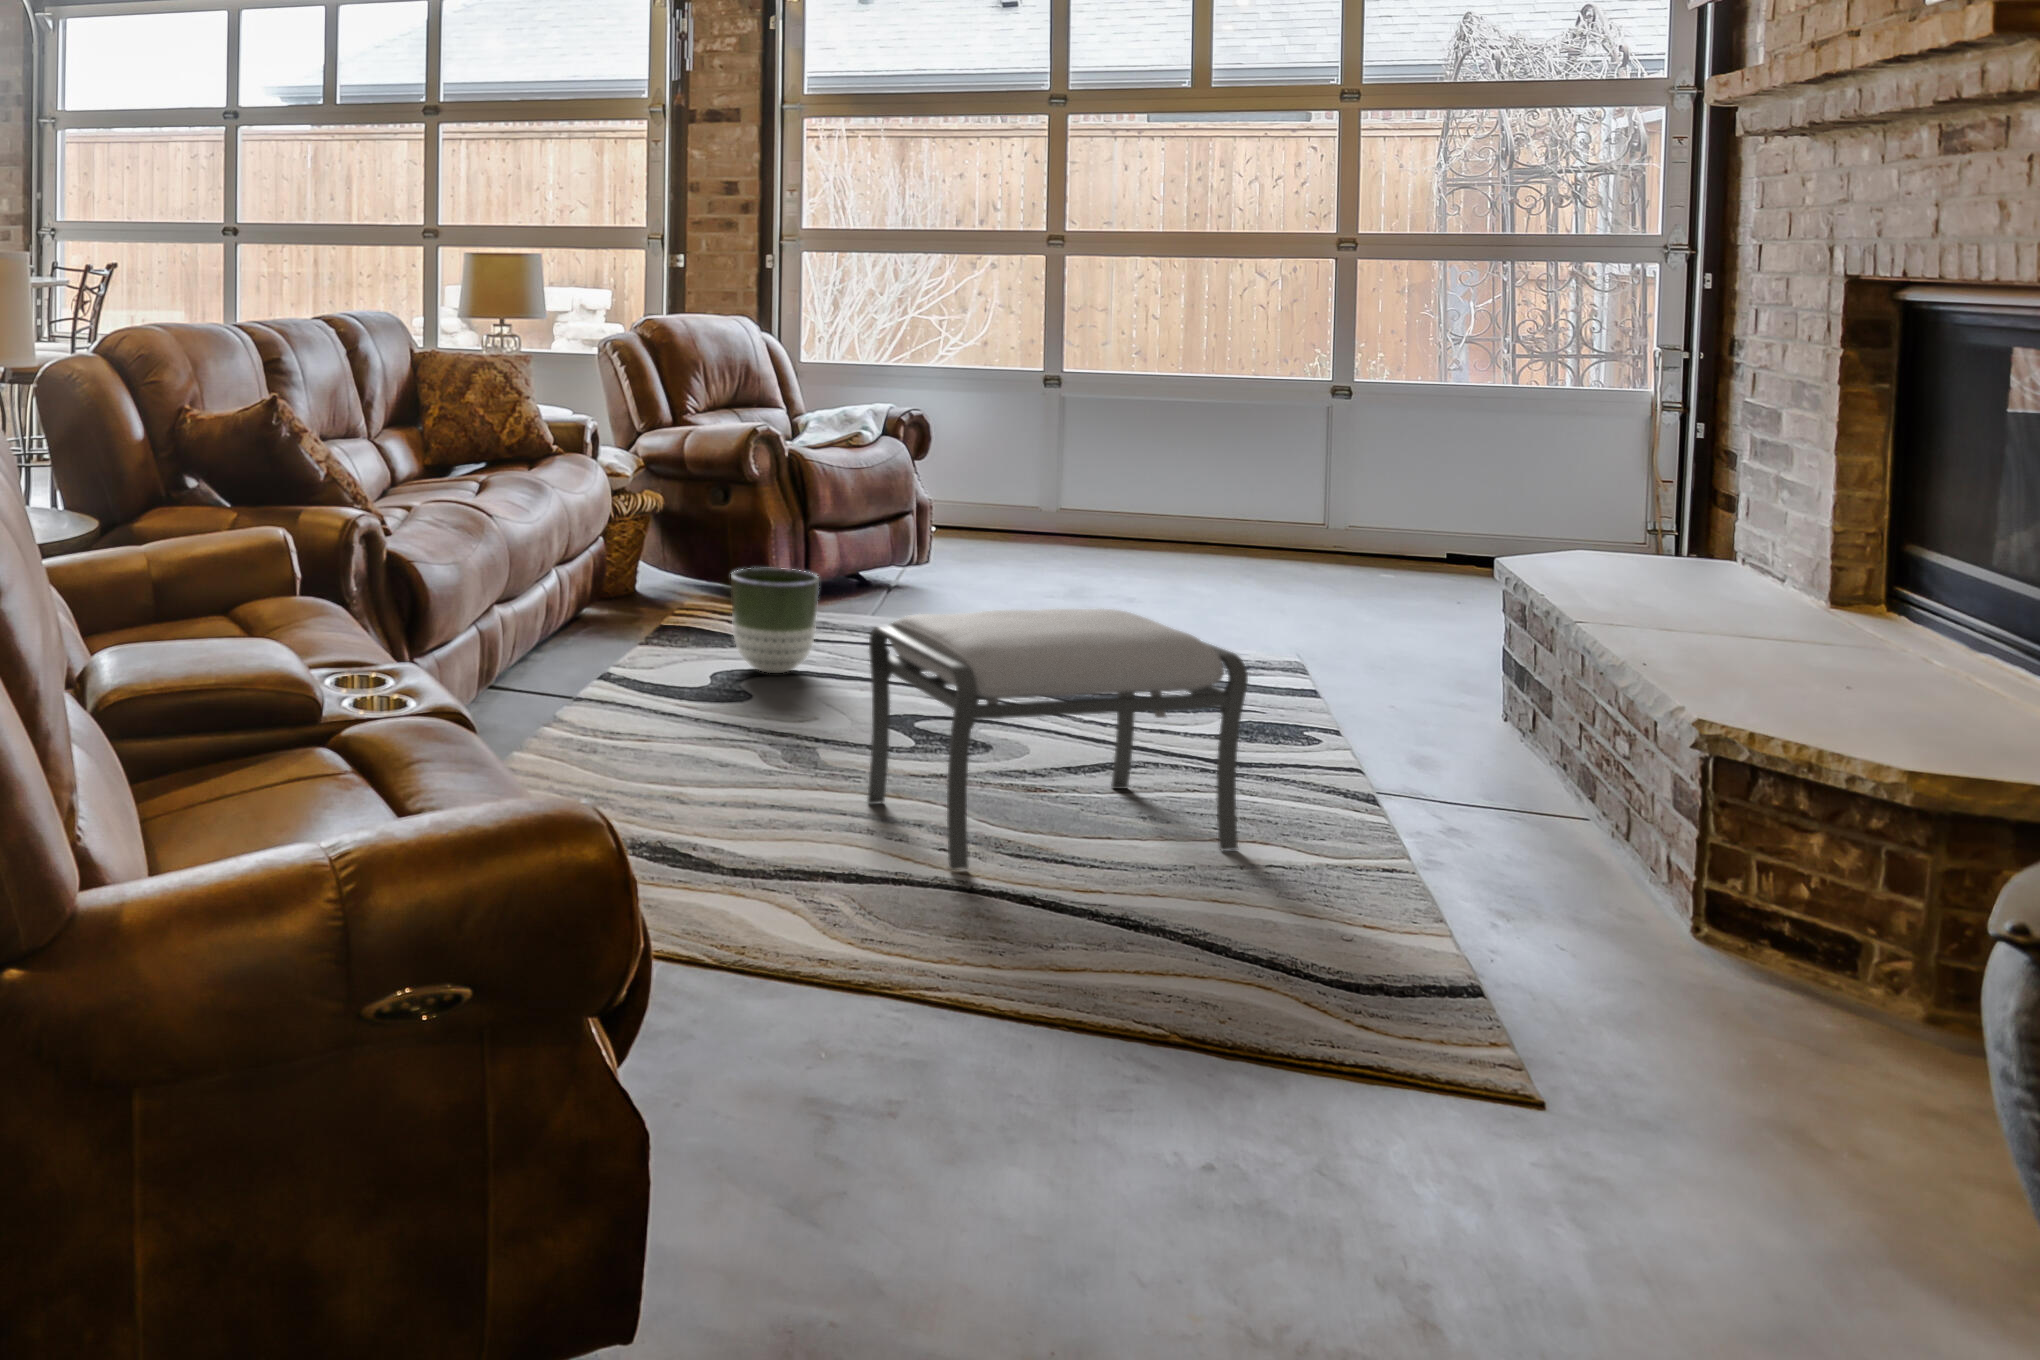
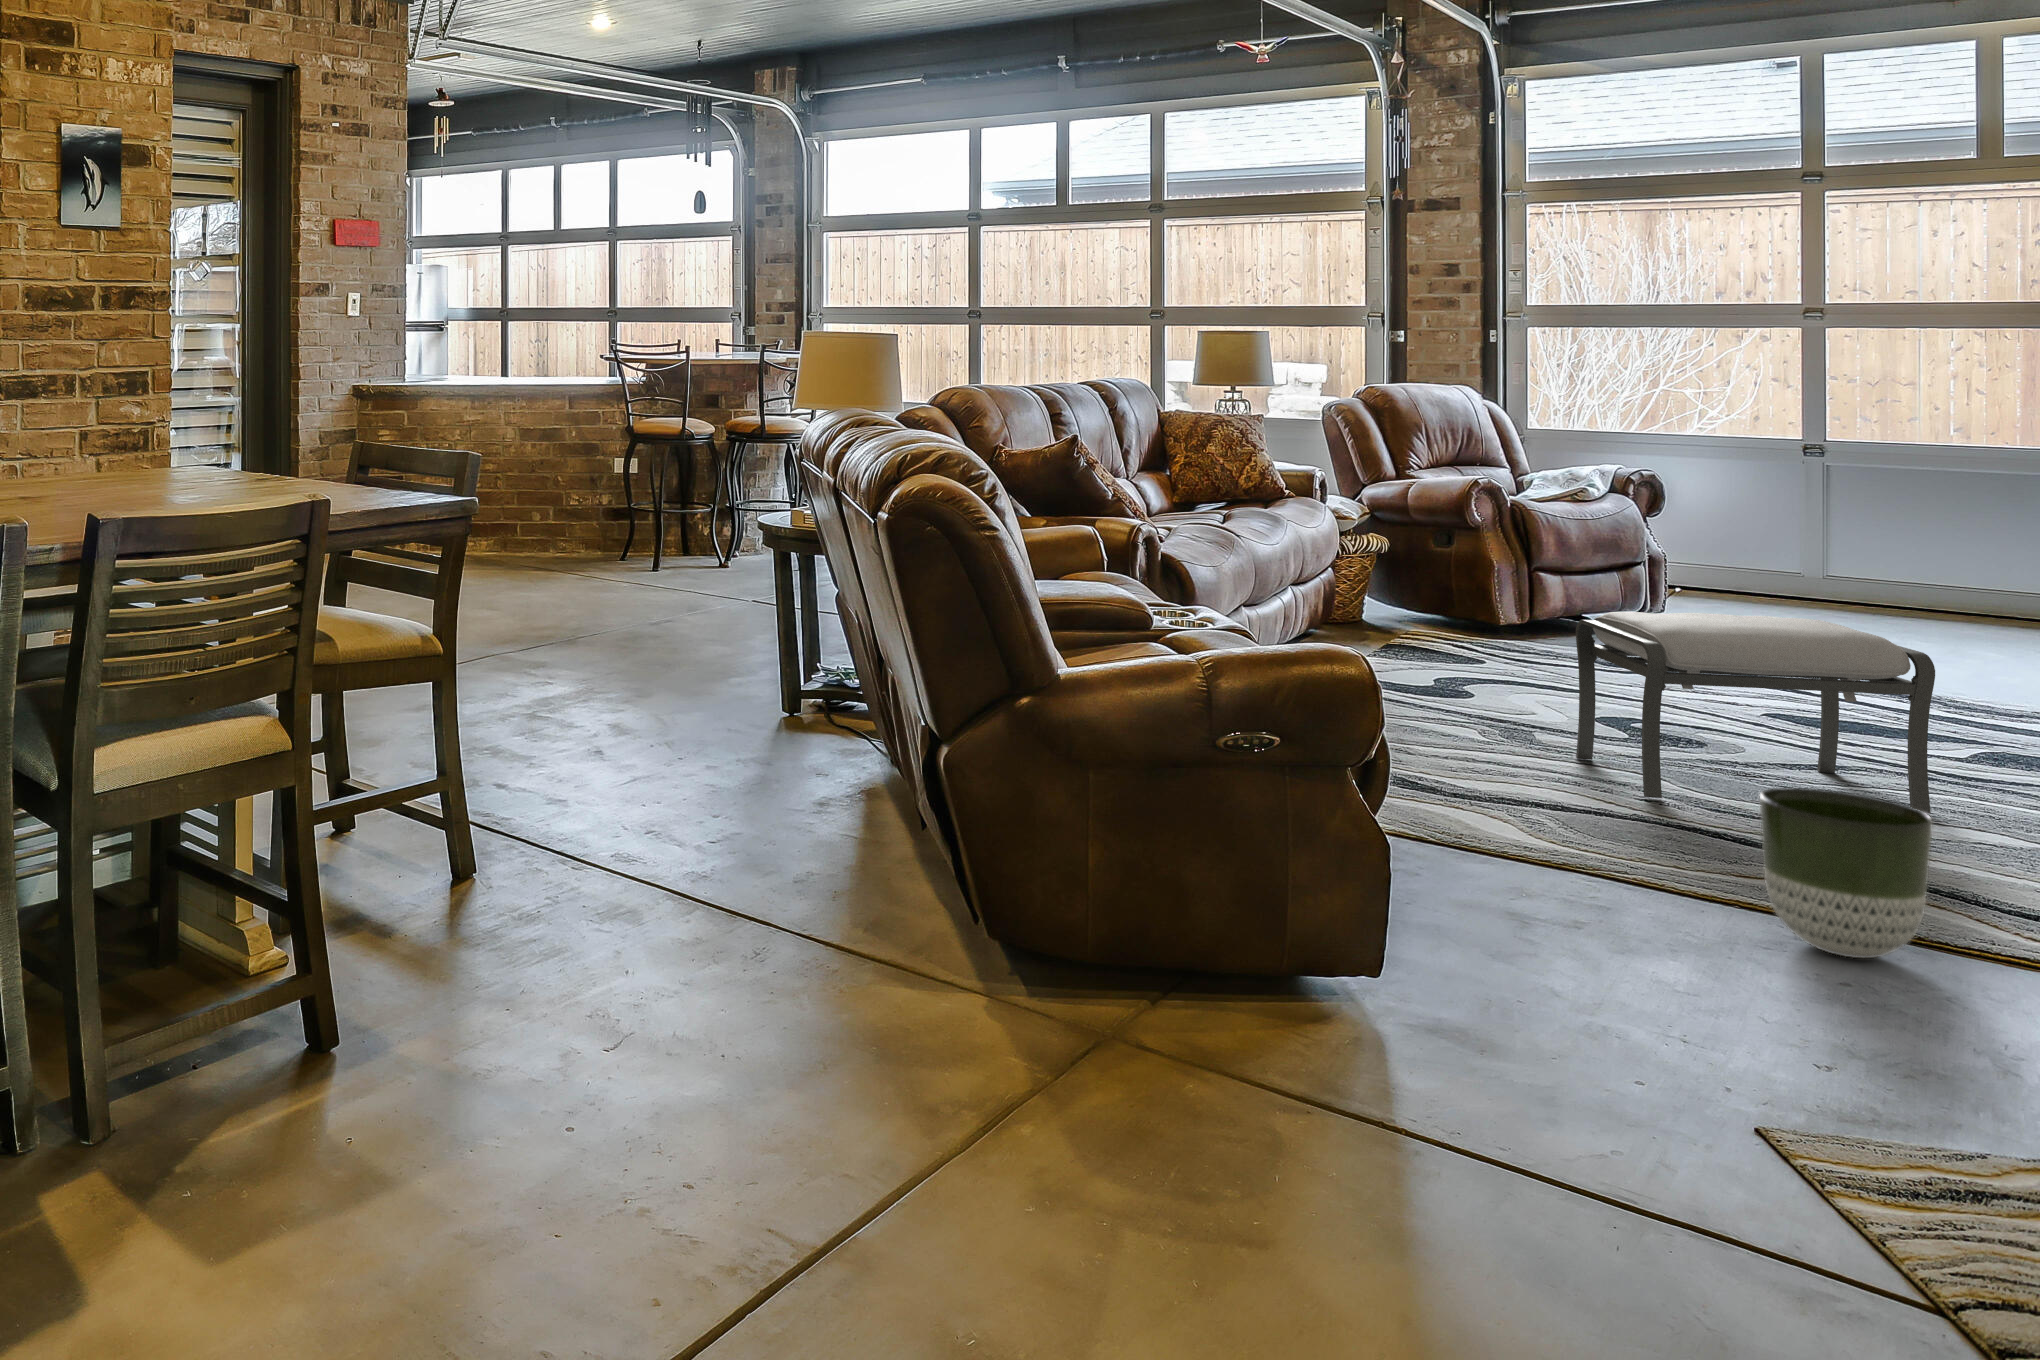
planter: present [731,568,819,673] -> present [1760,788,1933,958]

